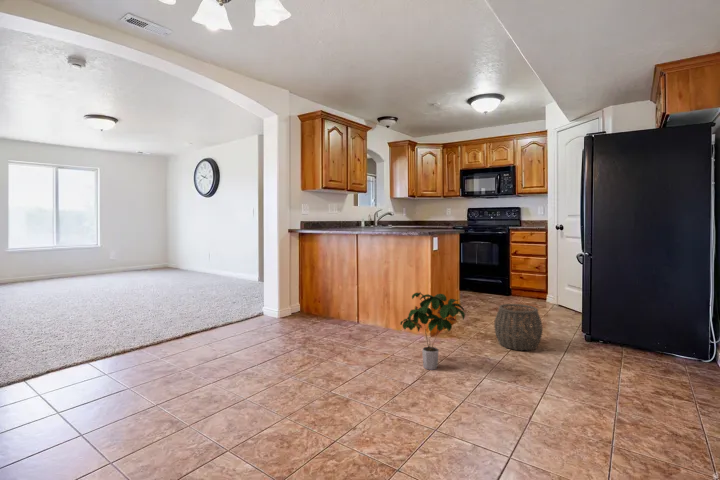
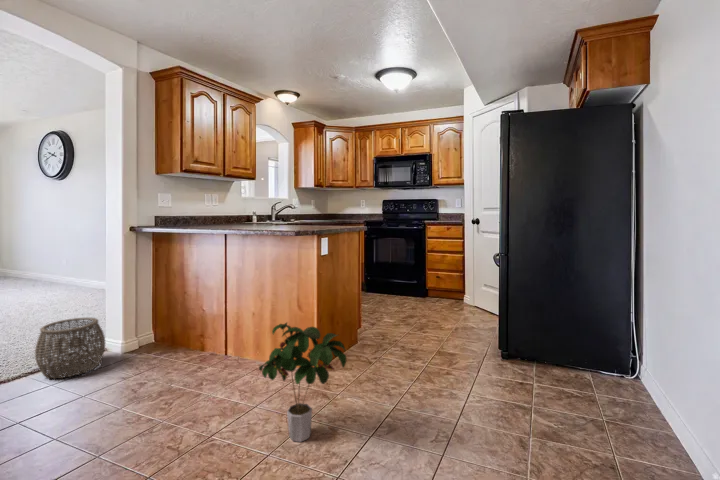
woven basket: present [494,304,543,350] -> present [35,318,105,379]

